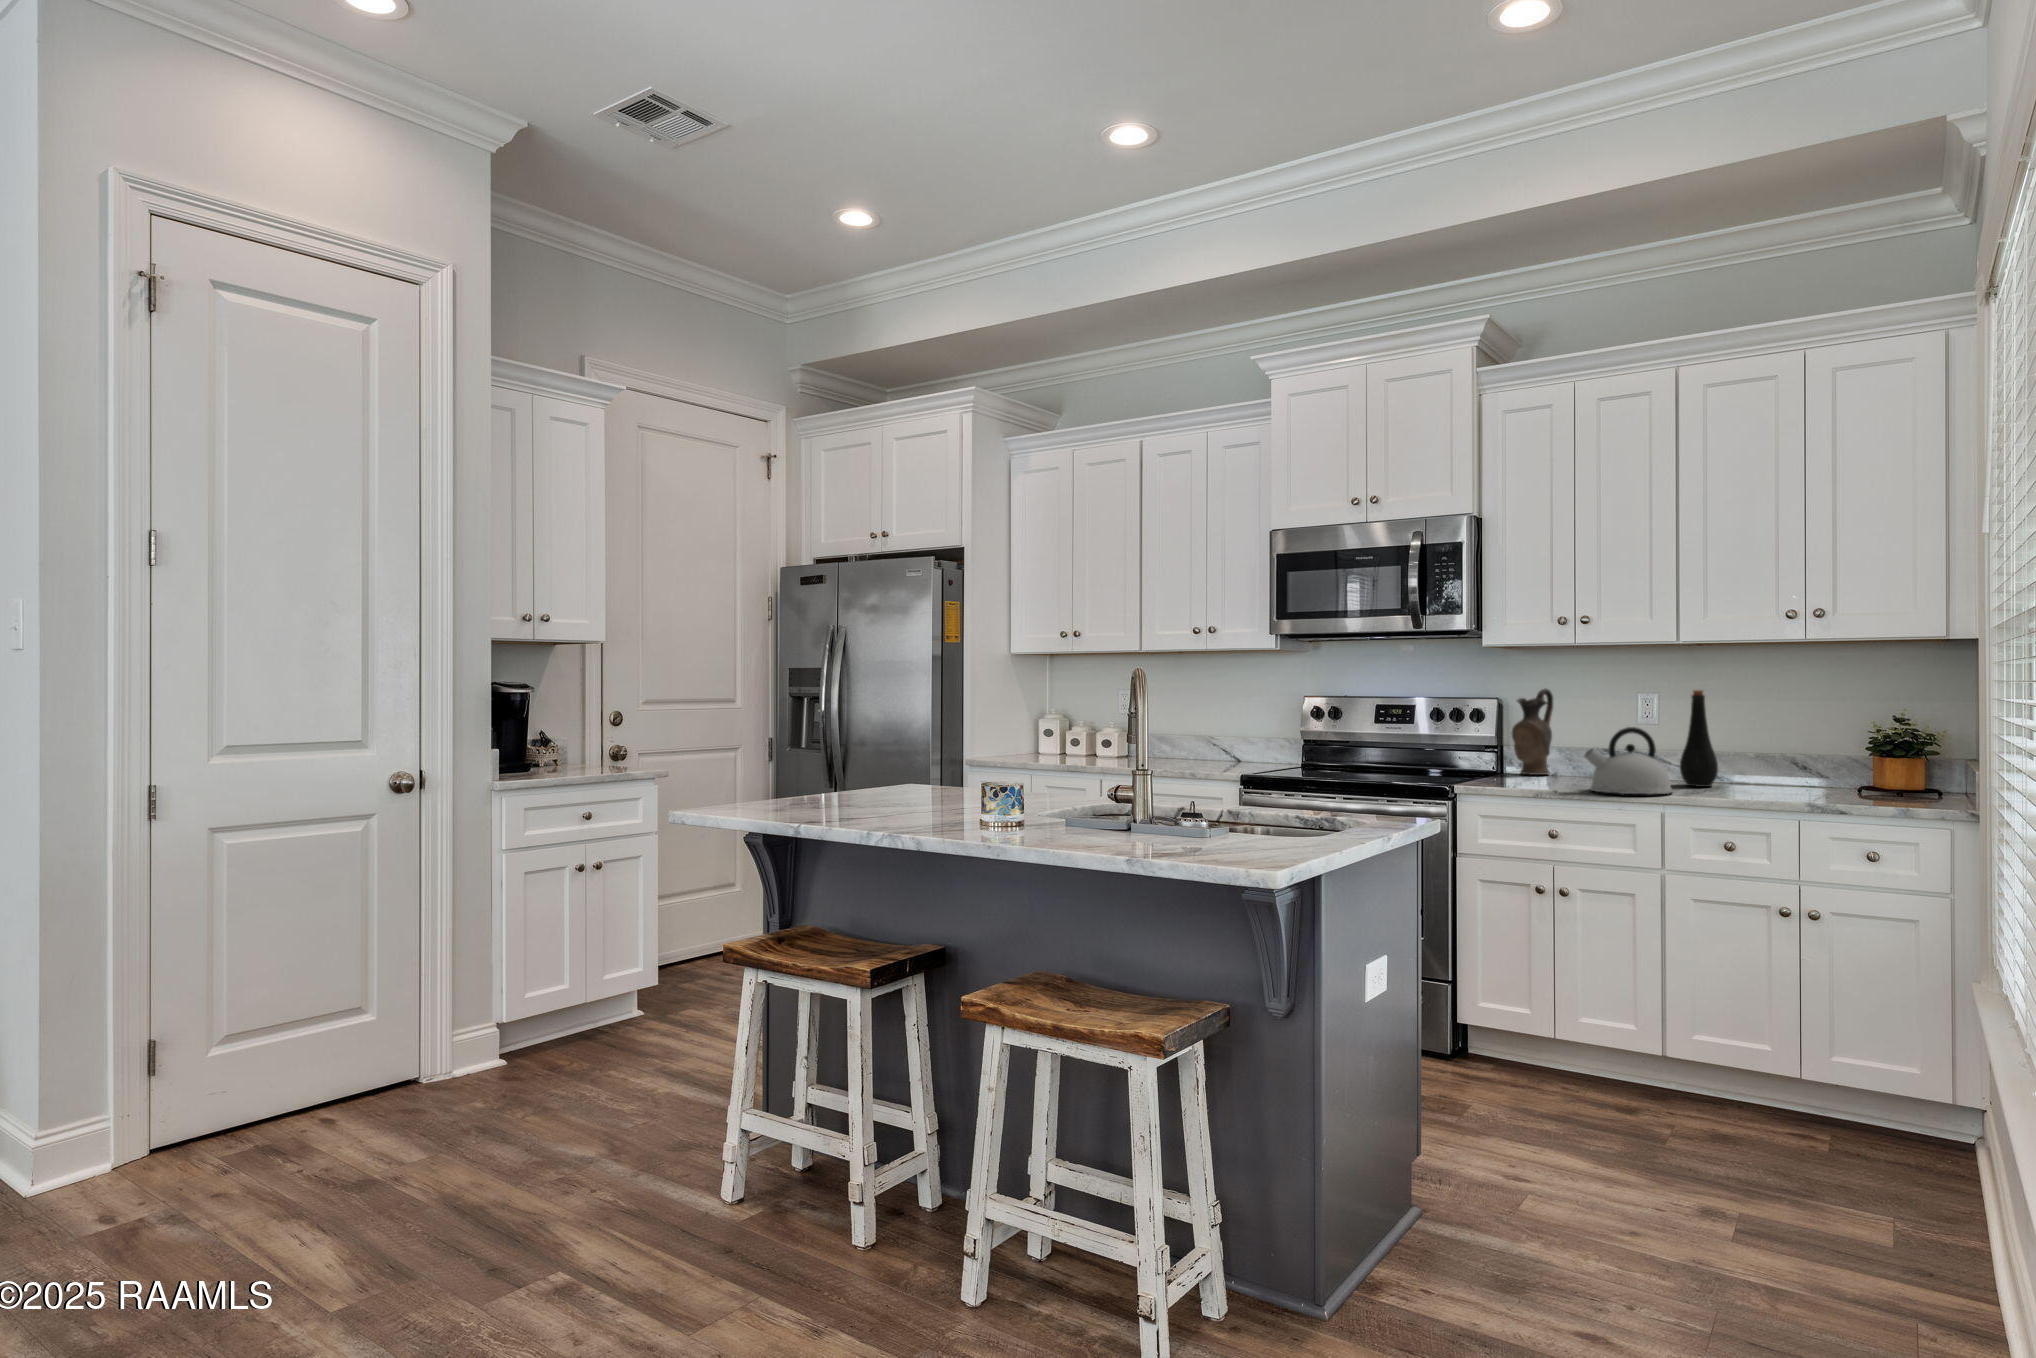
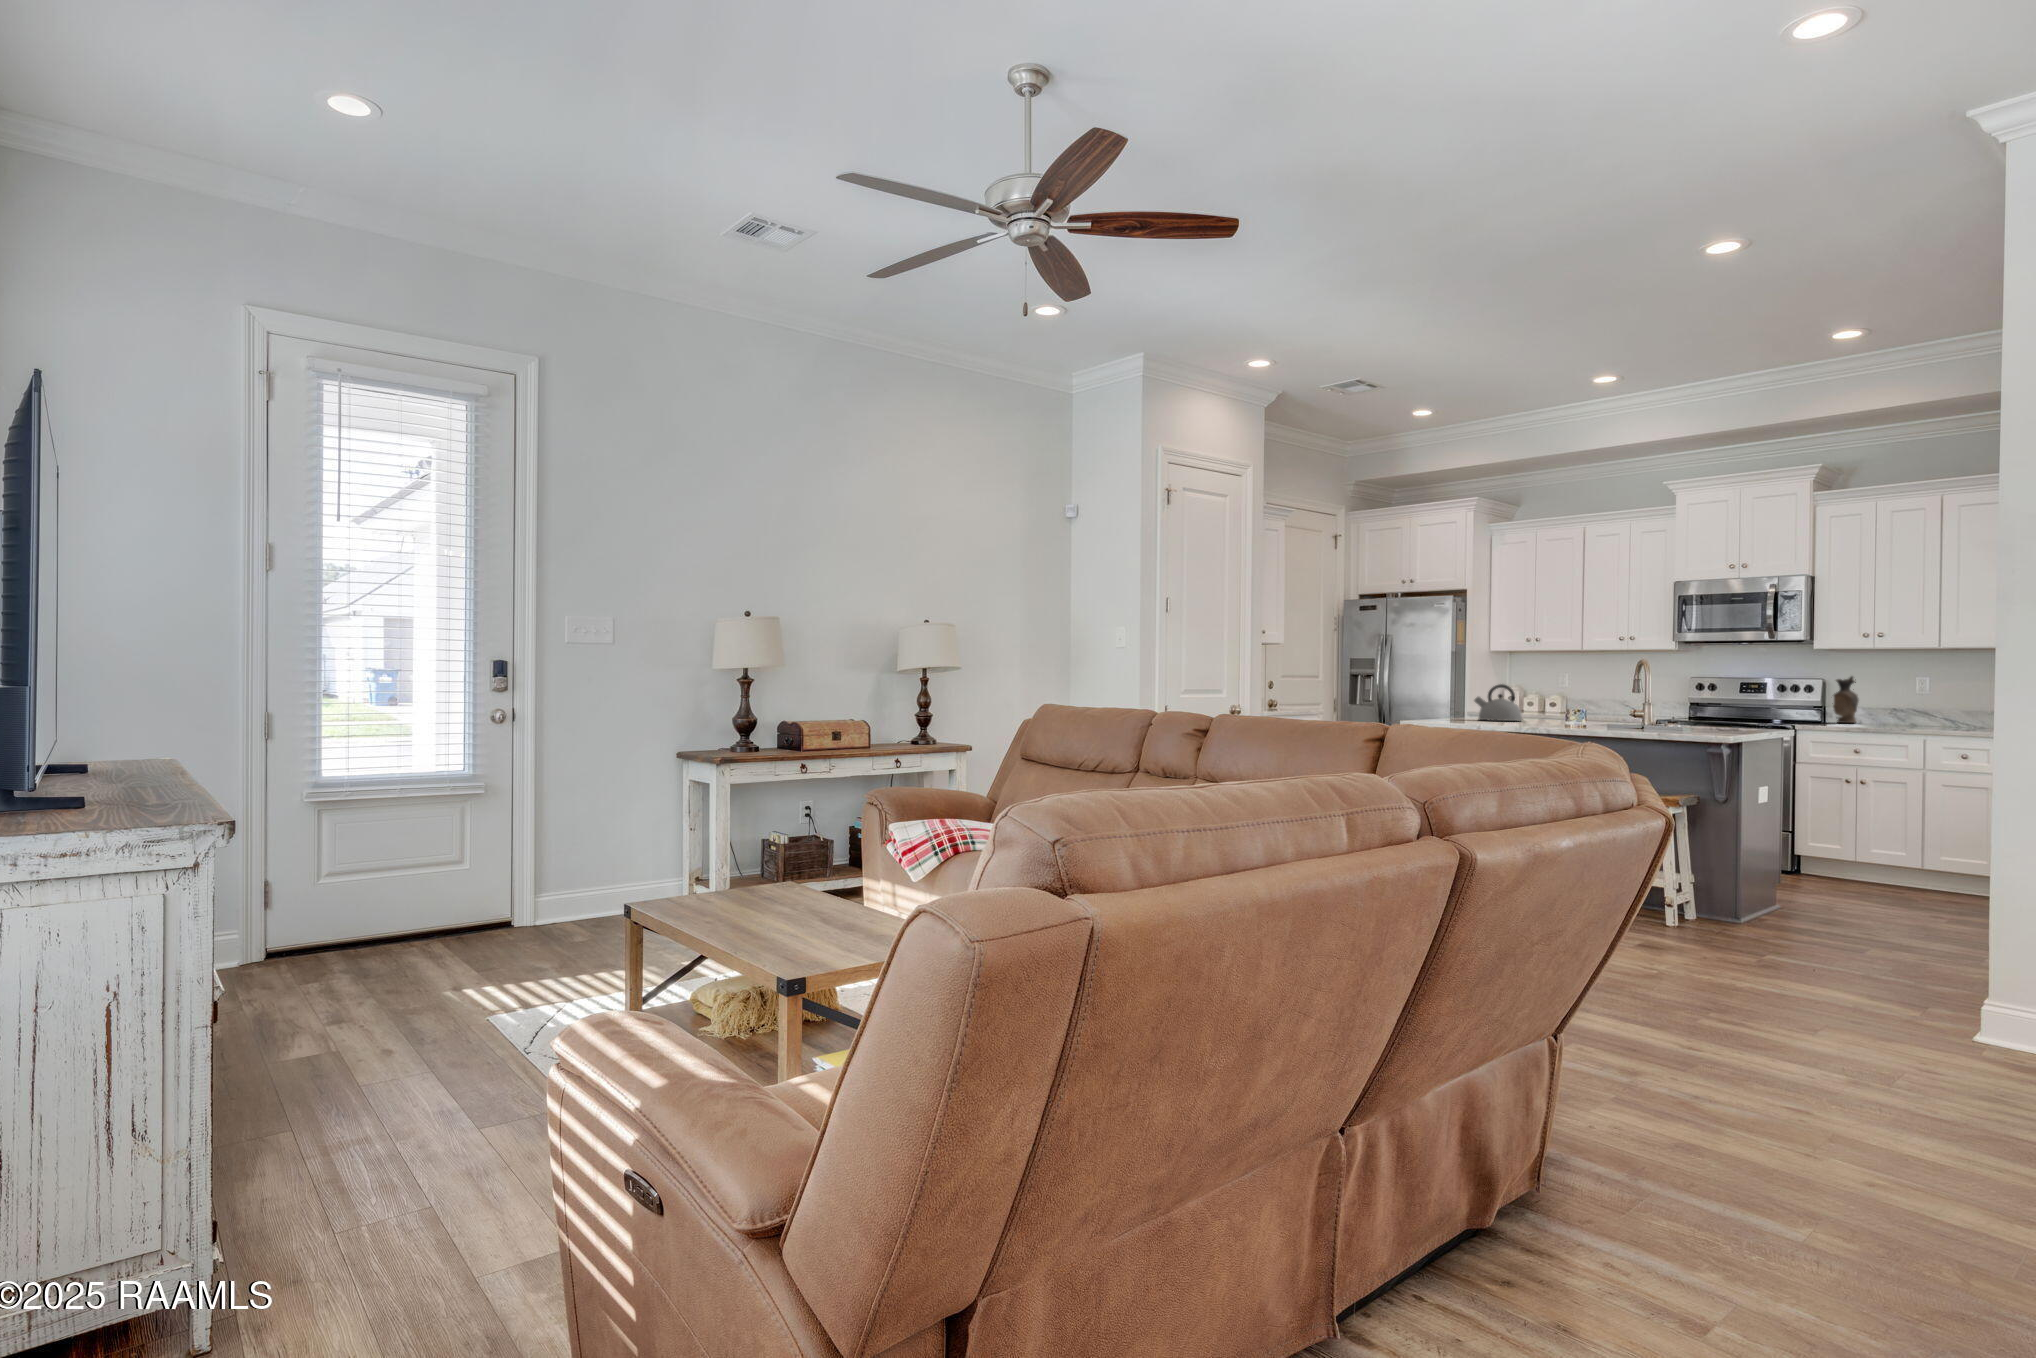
bottle: present [1680,690,1718,787] -> none [1941,675,1966,729]
kettle: present [1584,727,1672,794] -> present [1474,684,1523,721]

